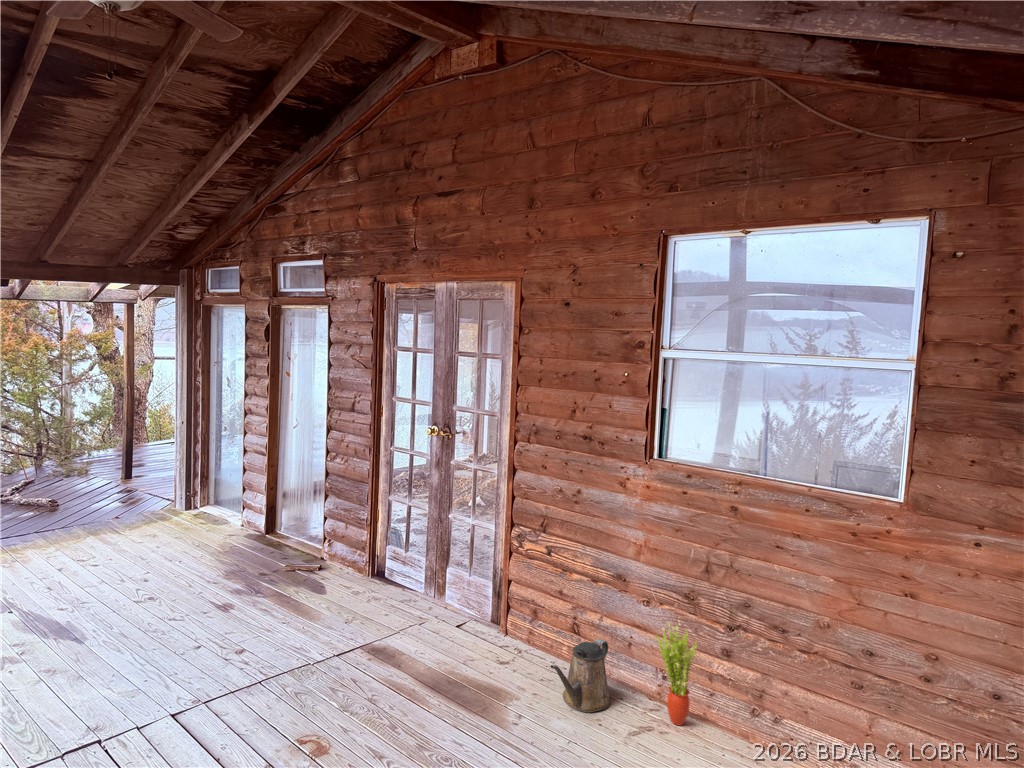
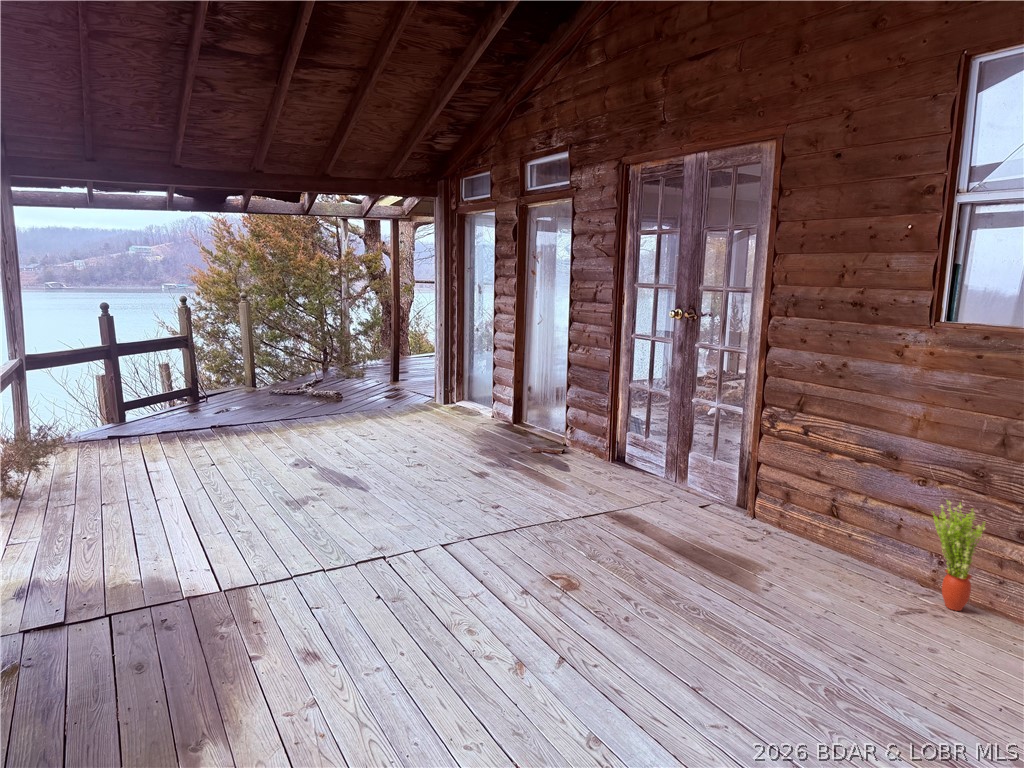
watering can: present [550,639,611,713] -> none [802,518,871,585]

